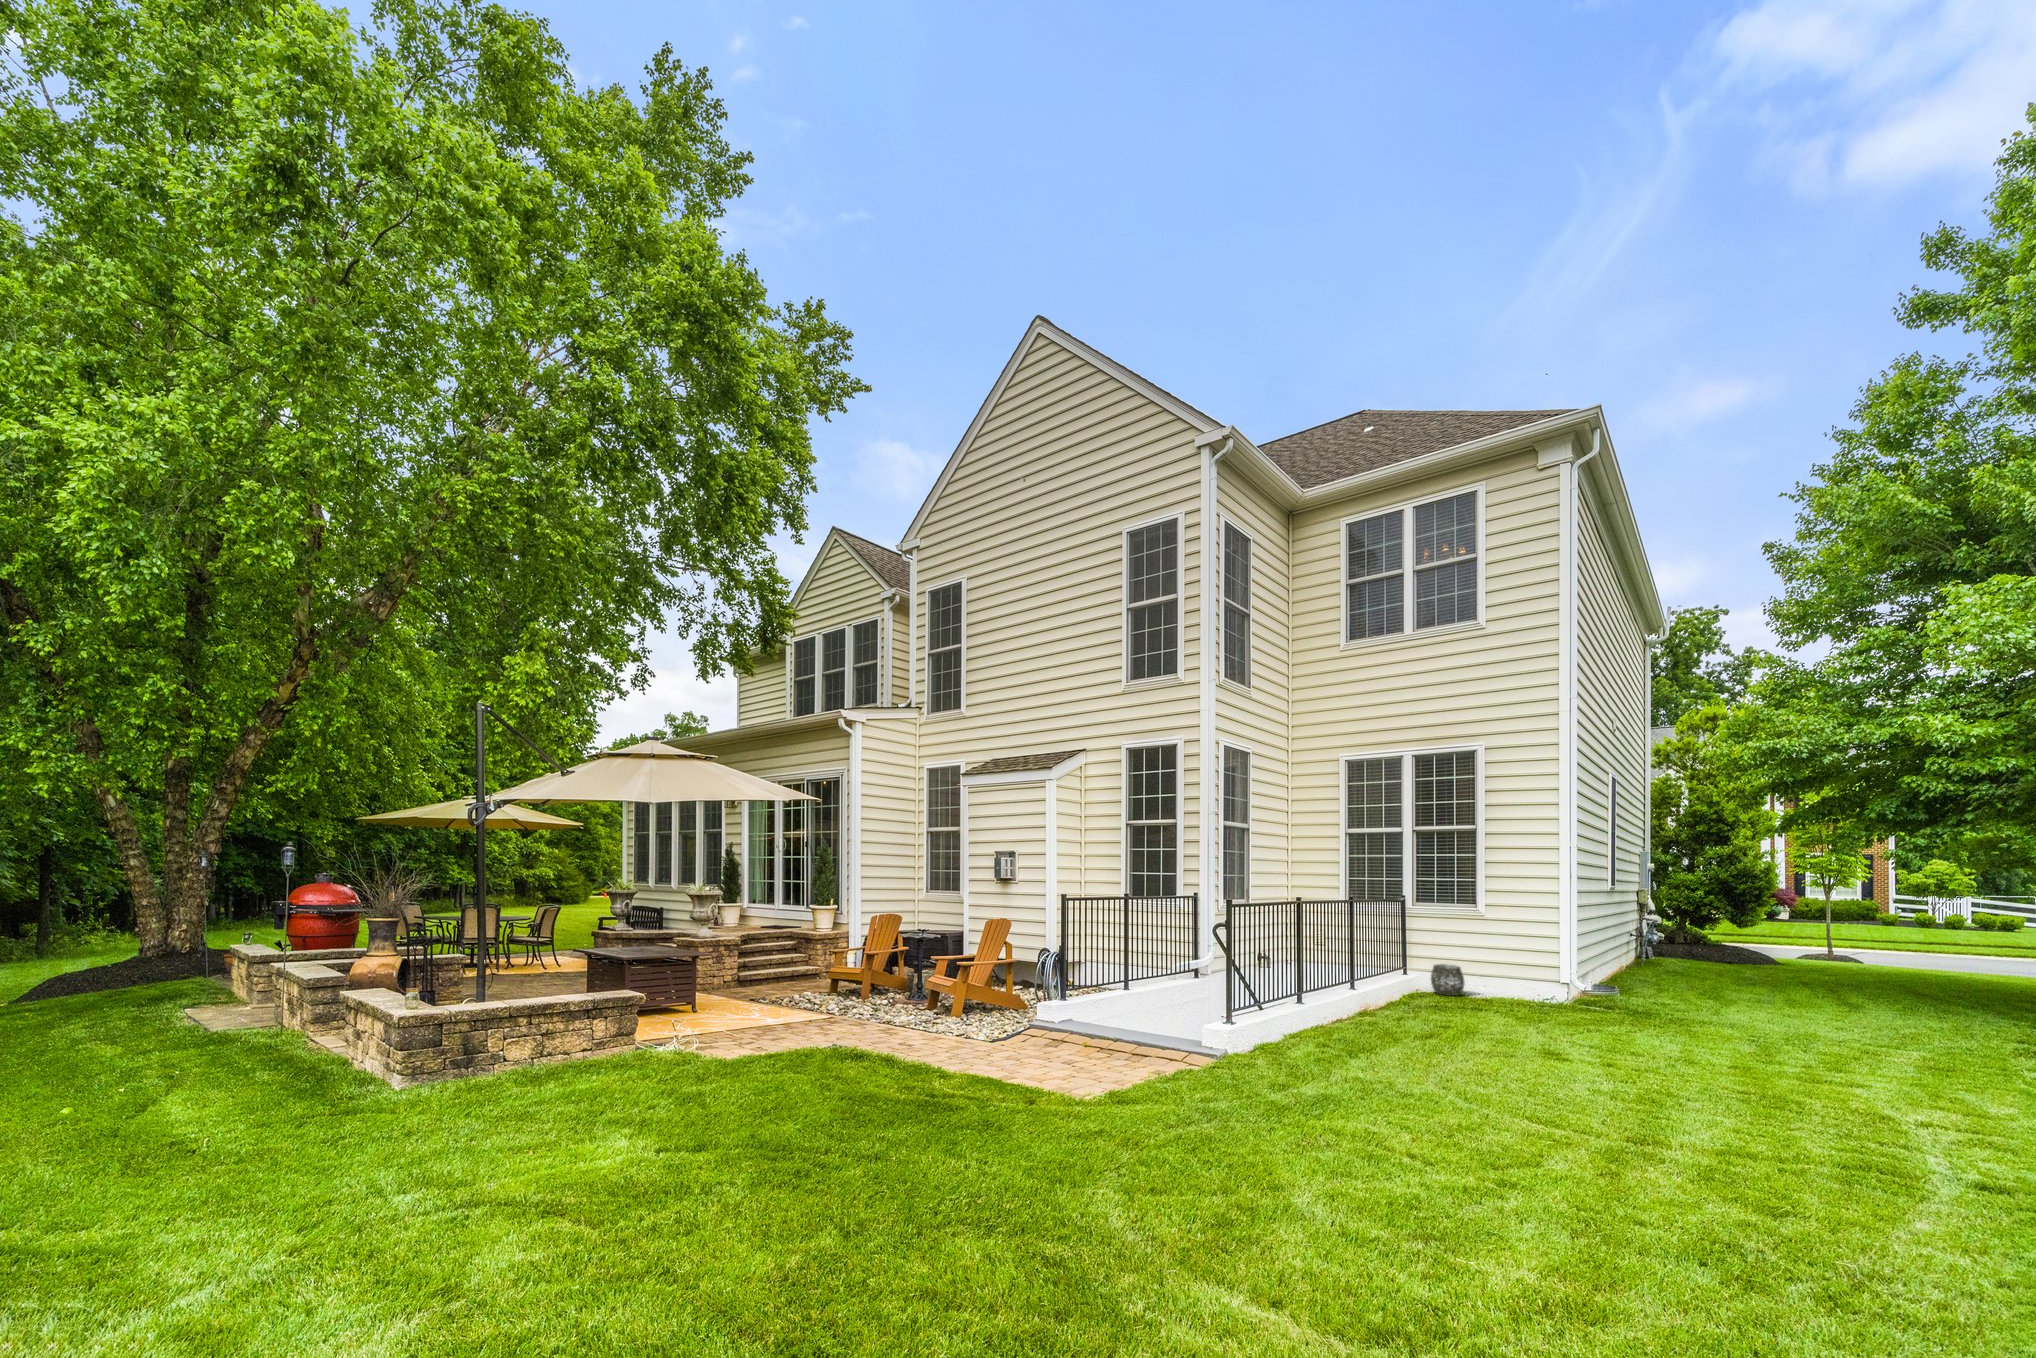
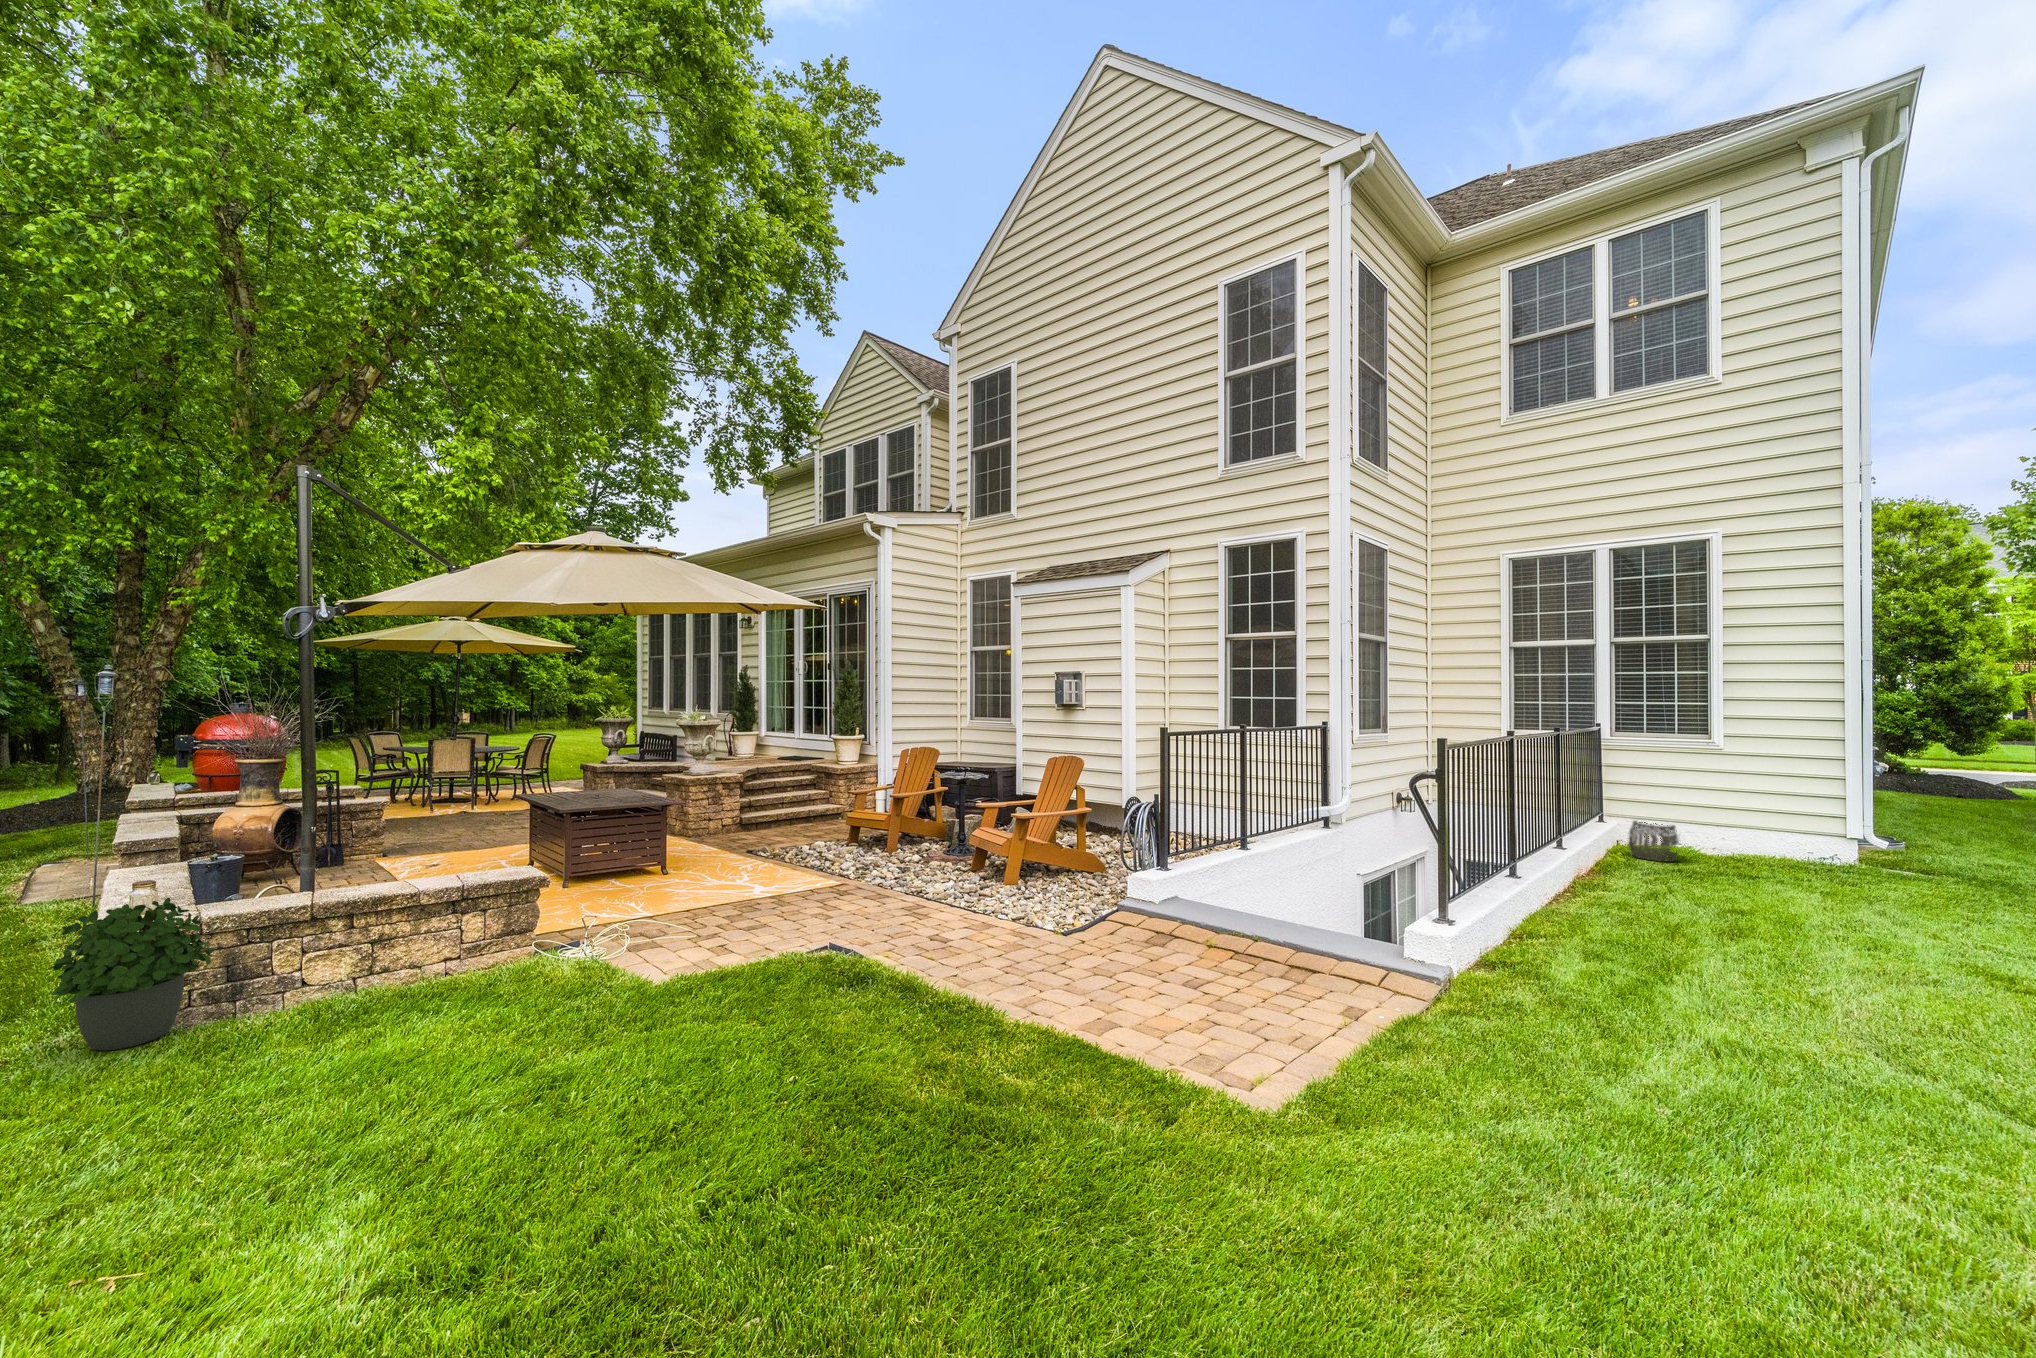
potted plant: none [447,1001,518,1080] -> present [47,898,214,1050]

